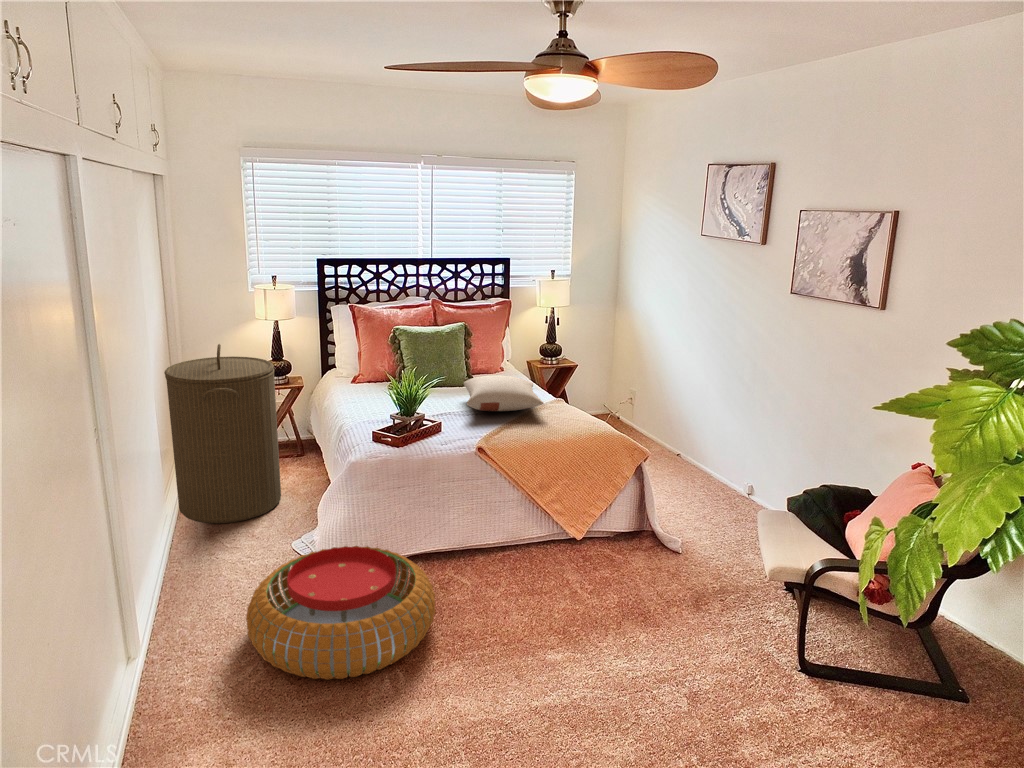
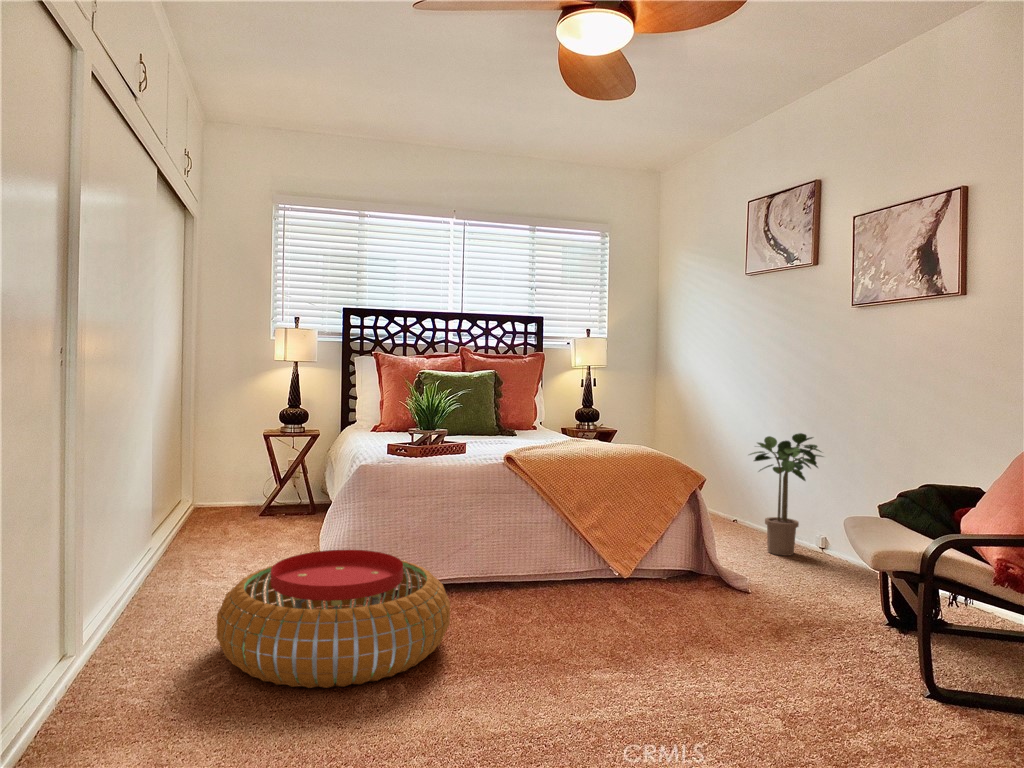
laundry hamper: present [164,344,281,523] -> none [167,362,286,560]
pillow: present [464,375,543,411] -> none [492,406,581,441]
potted plant: none [689,398,756,502] -> present [749,433,823,556]

